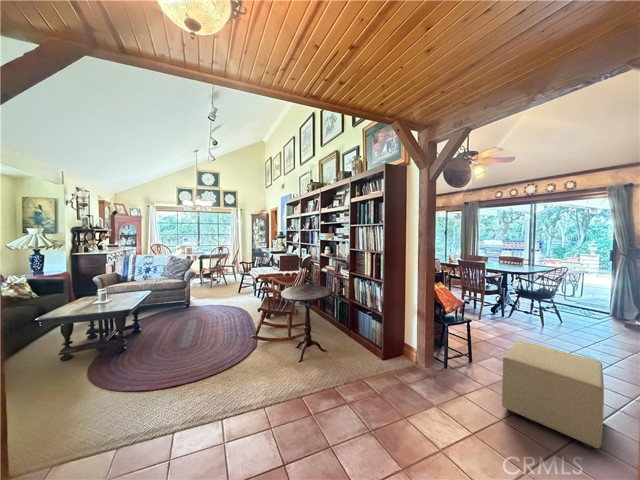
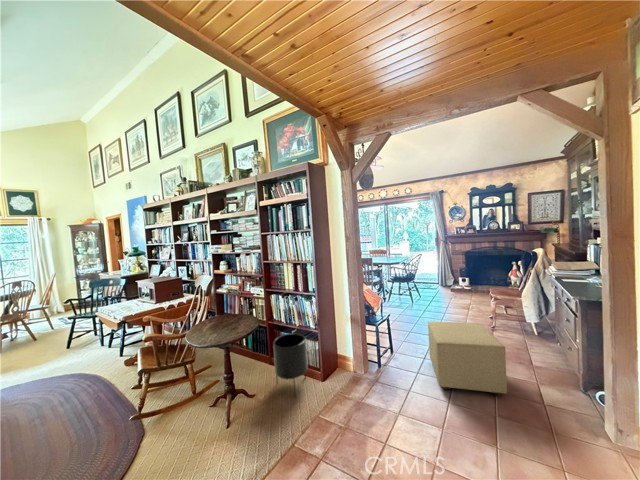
planter: none [343,312,371,362] -> present [273,334,308,392]

